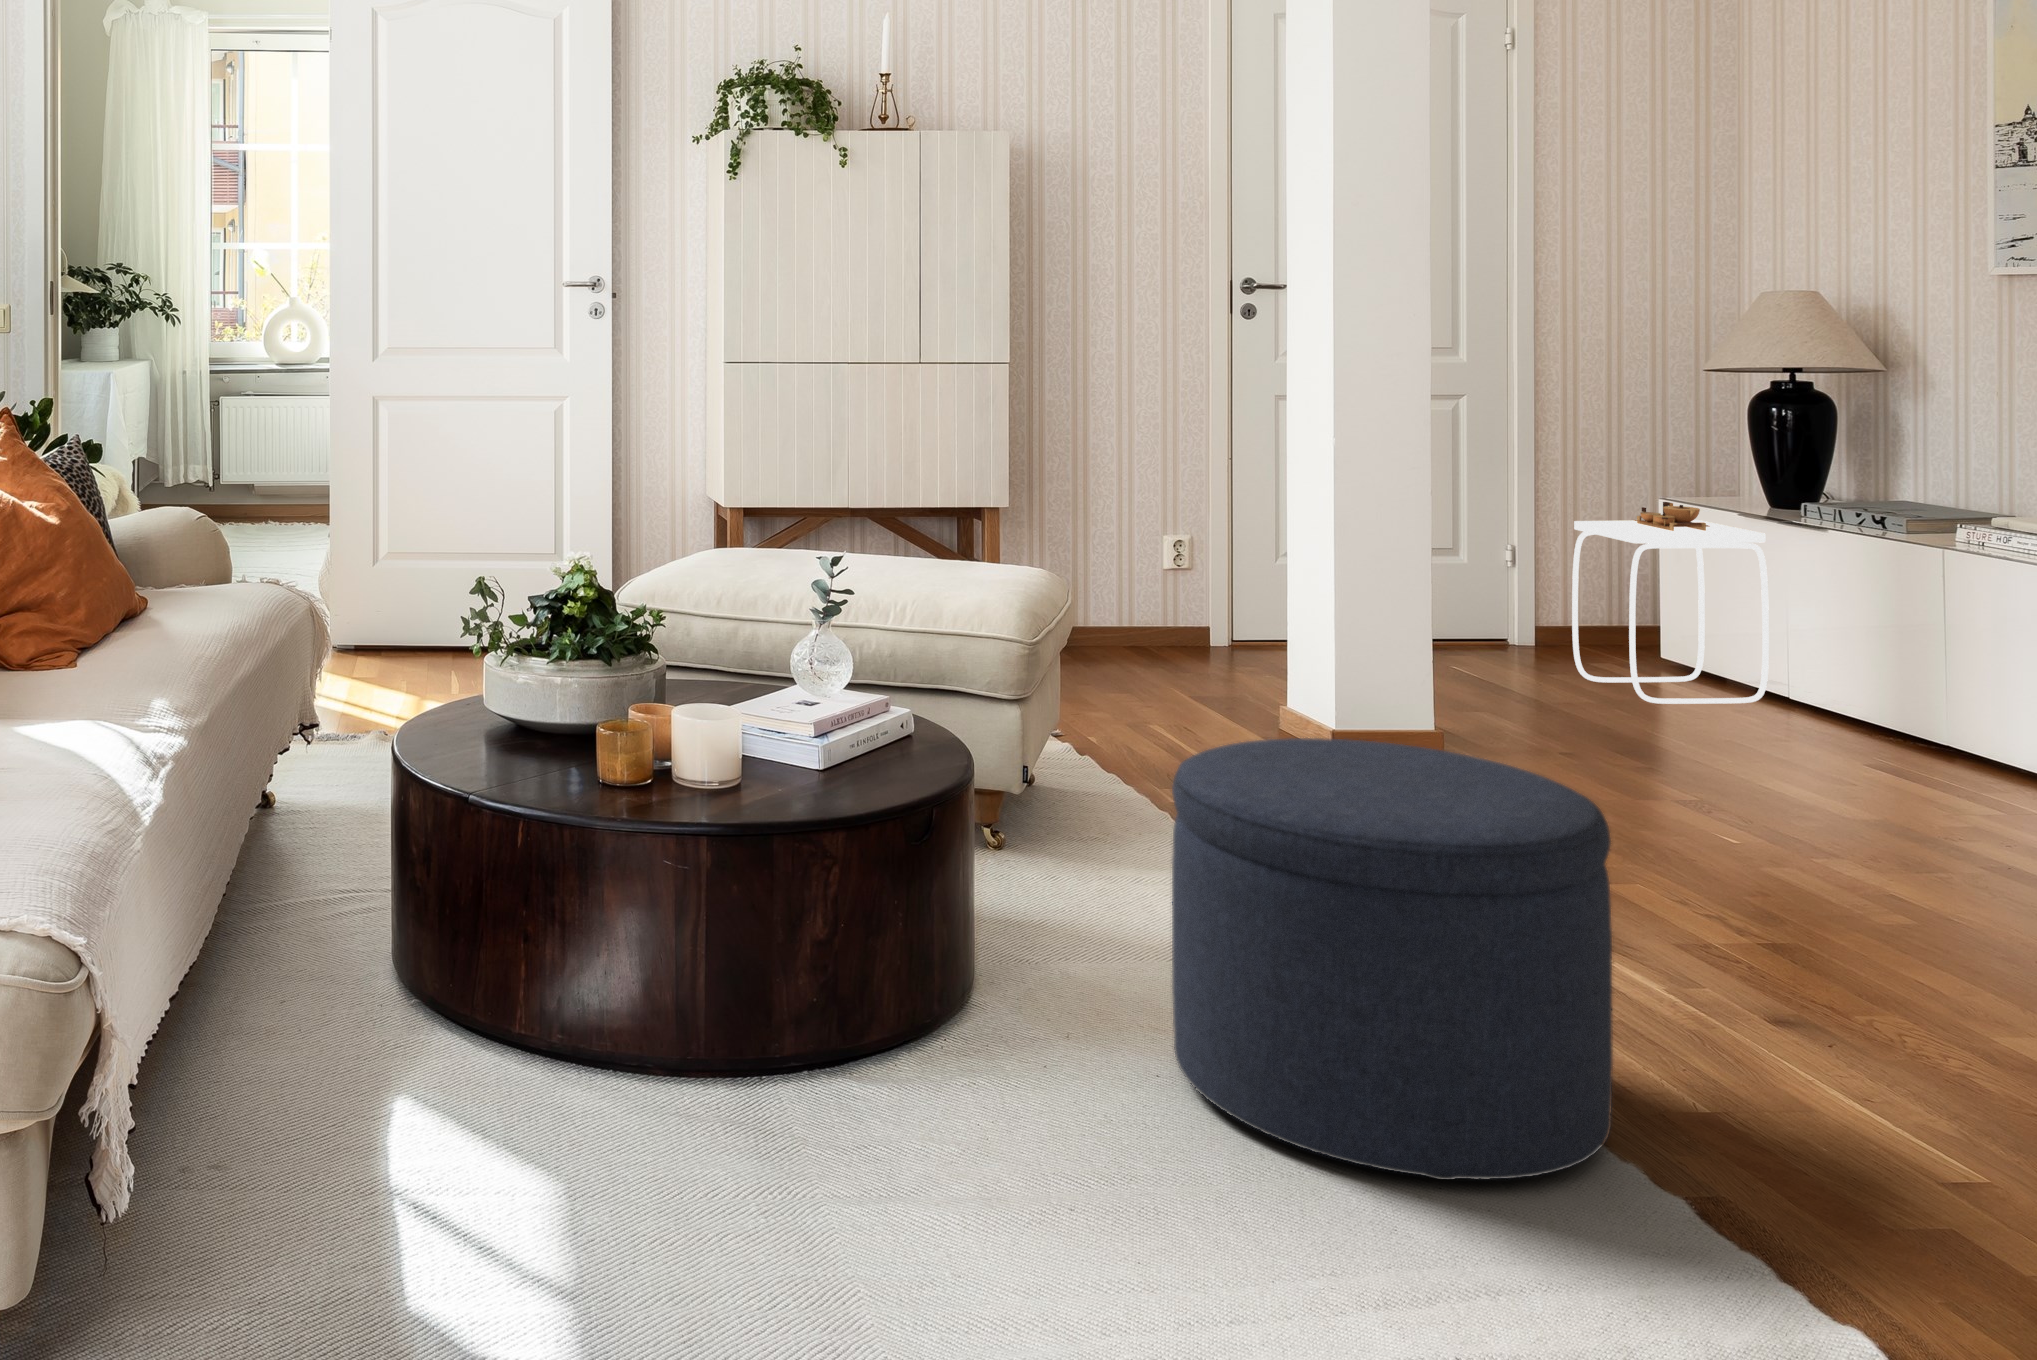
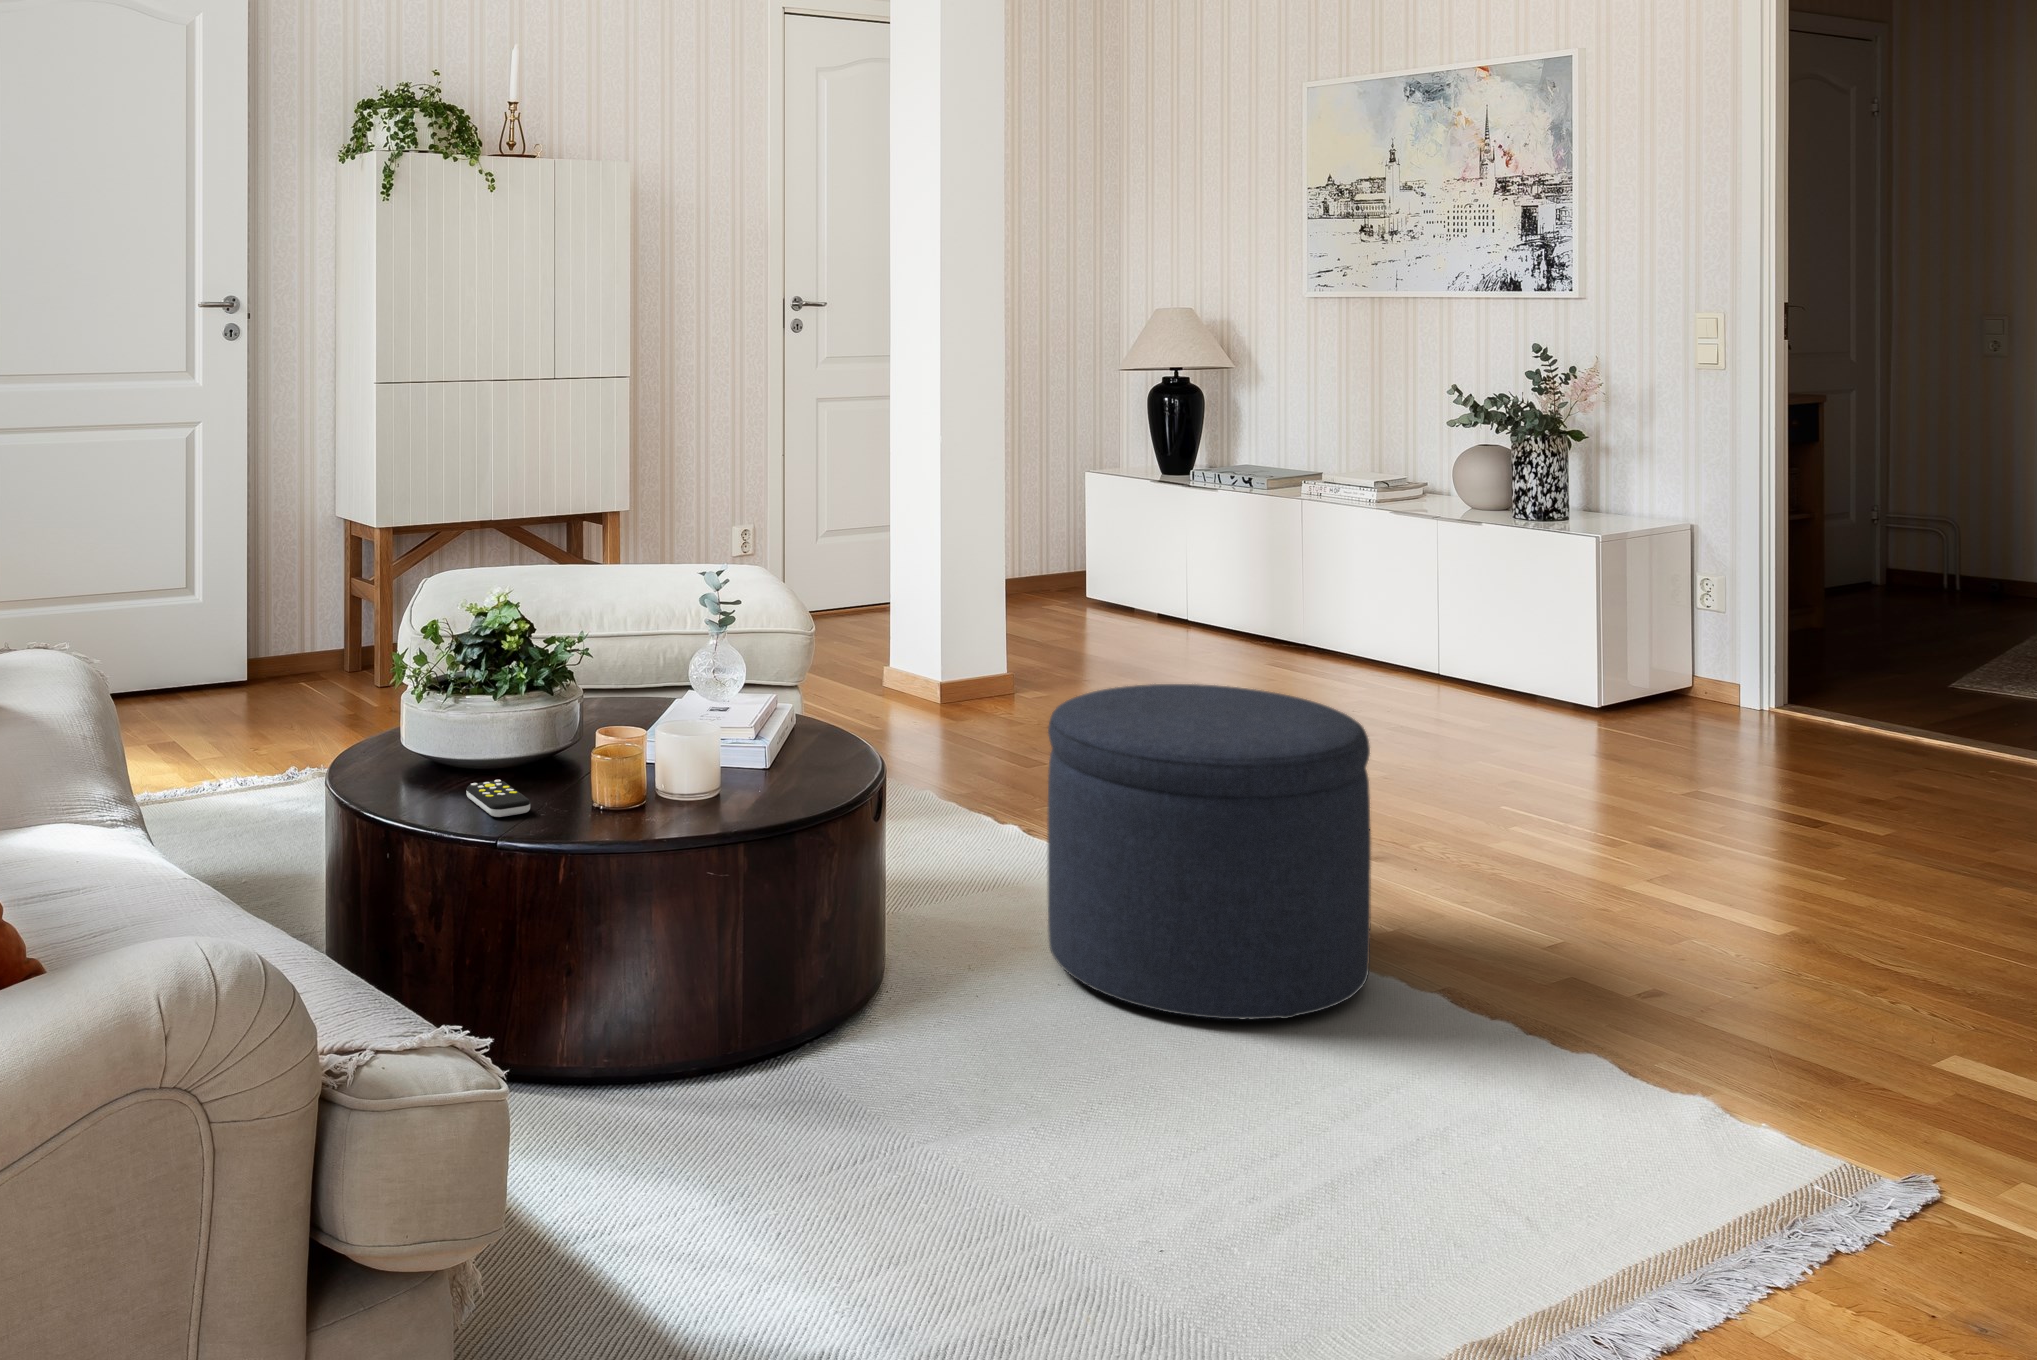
side table: present [1572,502,1769,704] -> none [1049,475,1180,635]
remote control: none [492,742,535,776] -> present [466,780,530,817]

